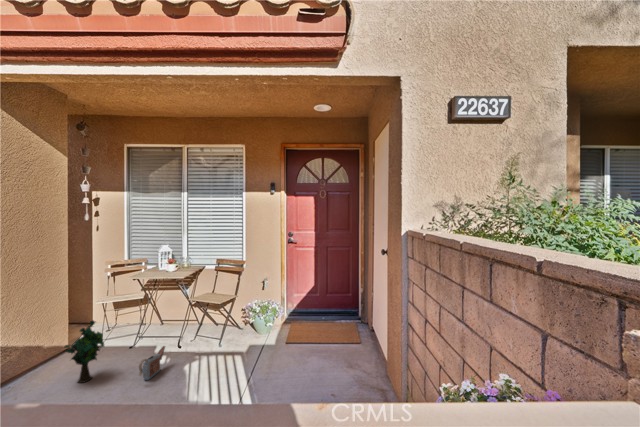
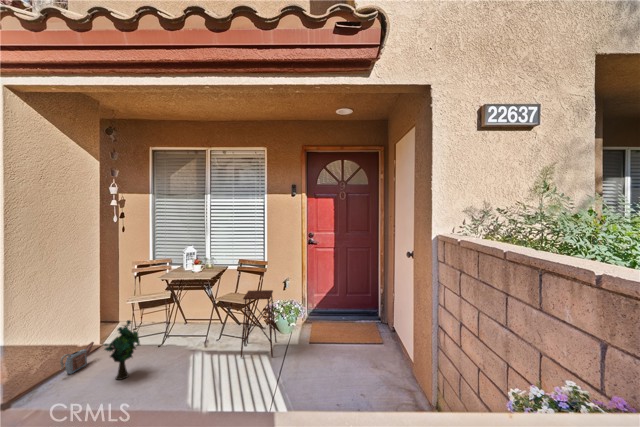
side table: none [211,290,251,359] -> present [240,290,277,357]
watering can: present [139,346,165,380] -> present [60,342,94,374]

